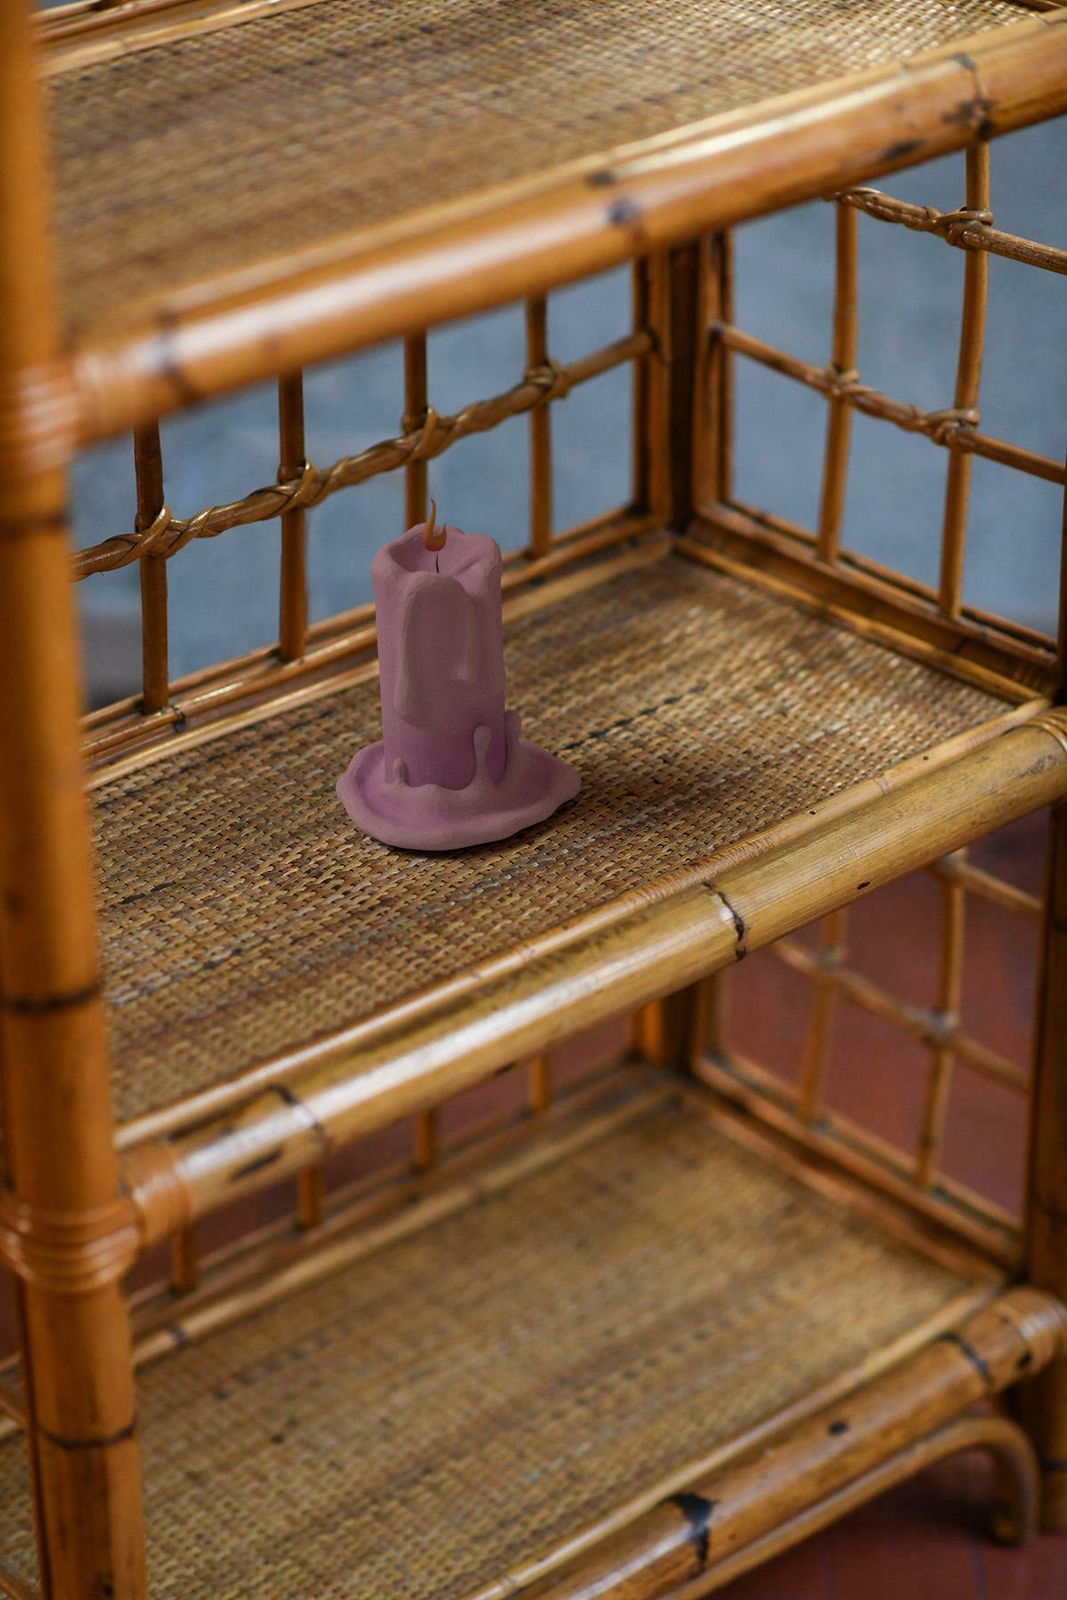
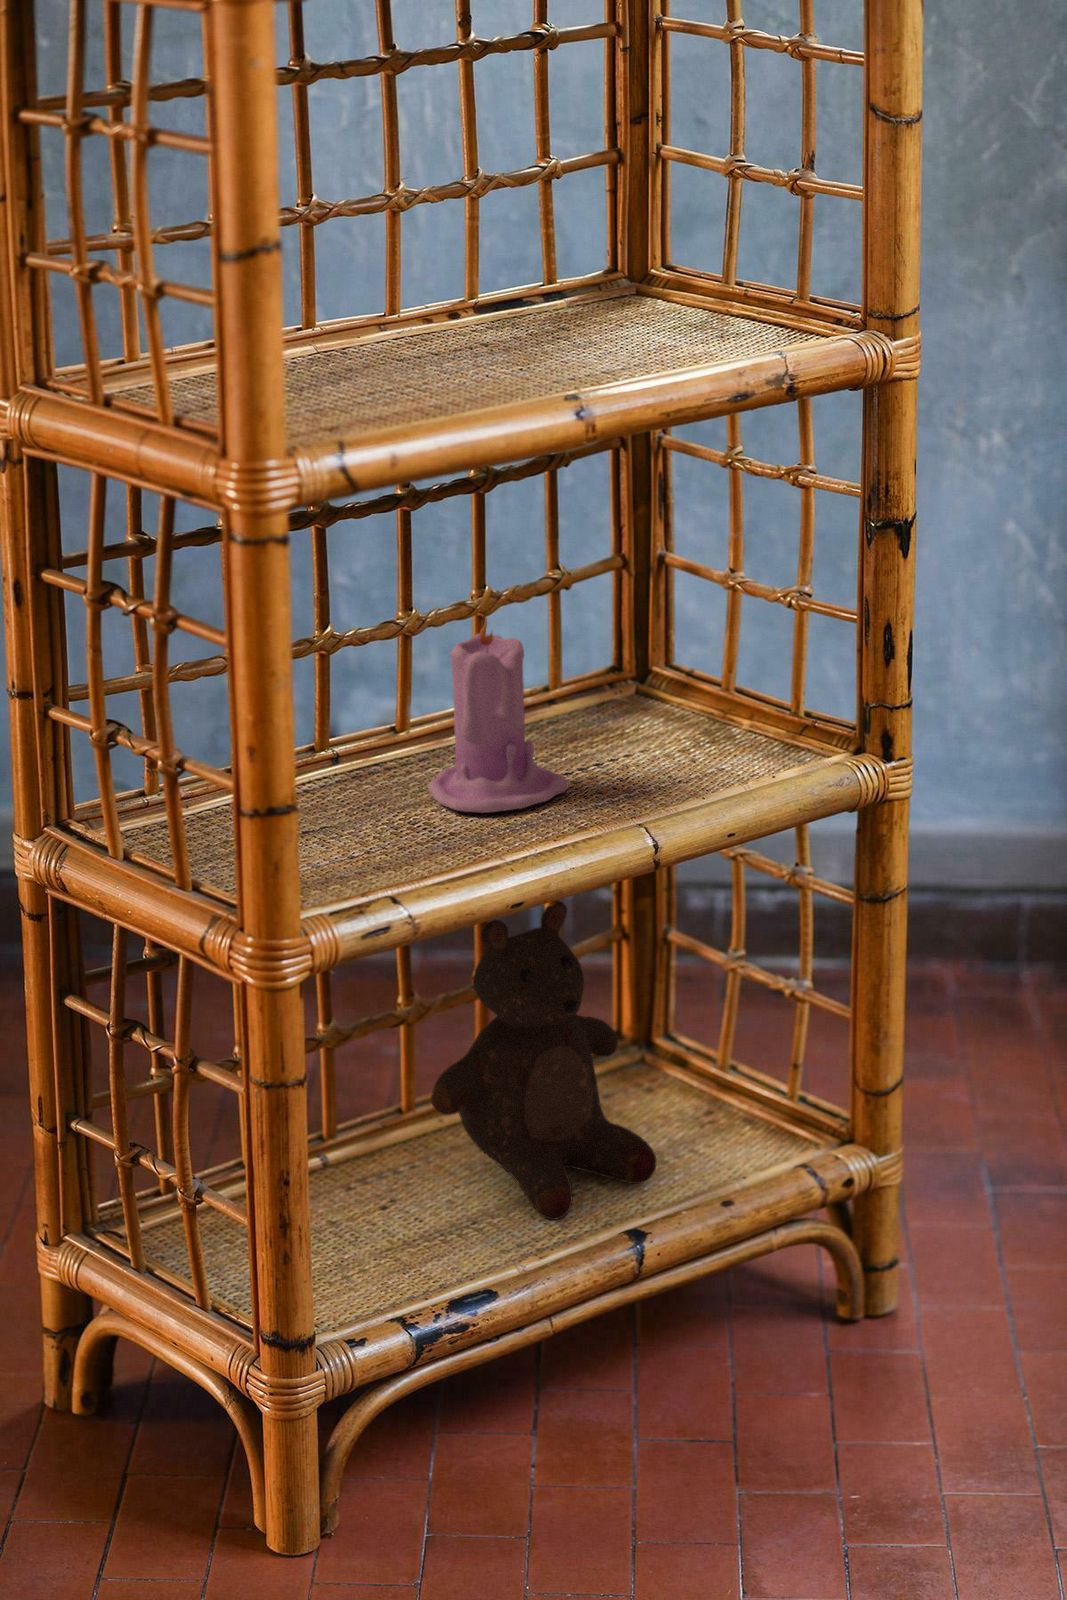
stuffed bear: none [352,928,716,1447] -> present [431,901,657,1220]

